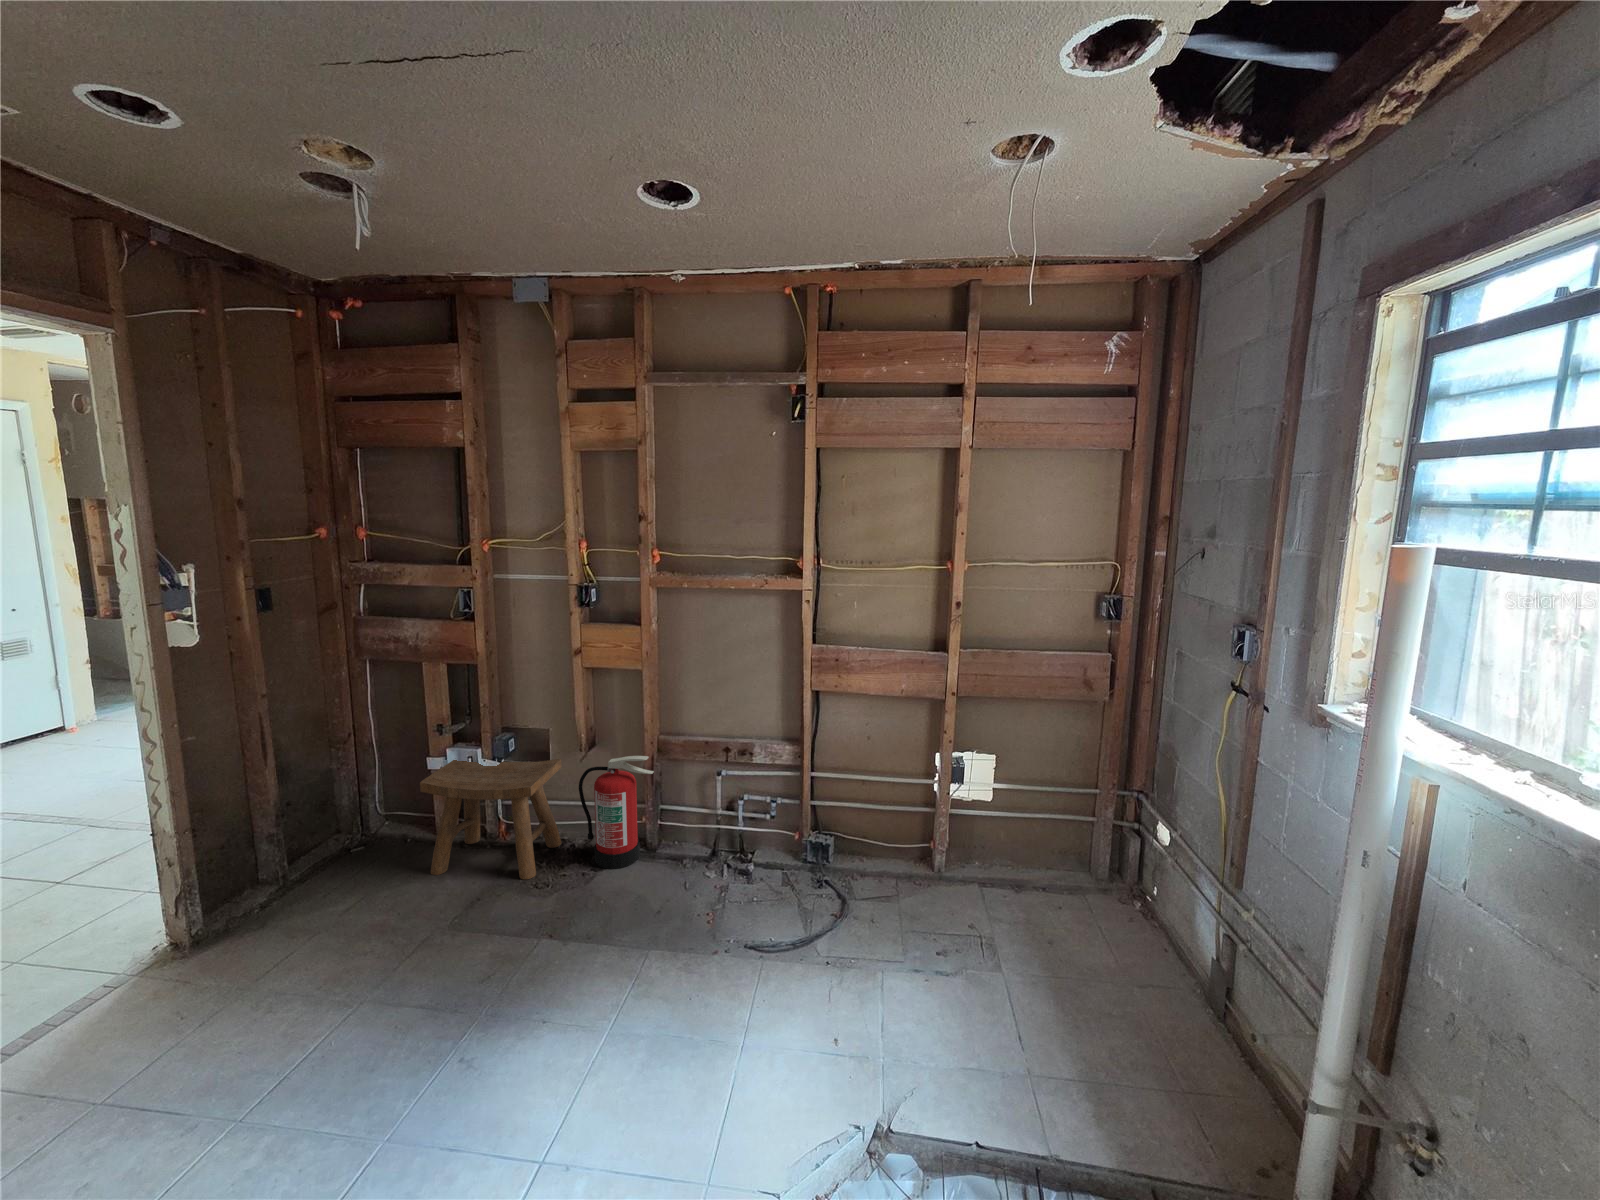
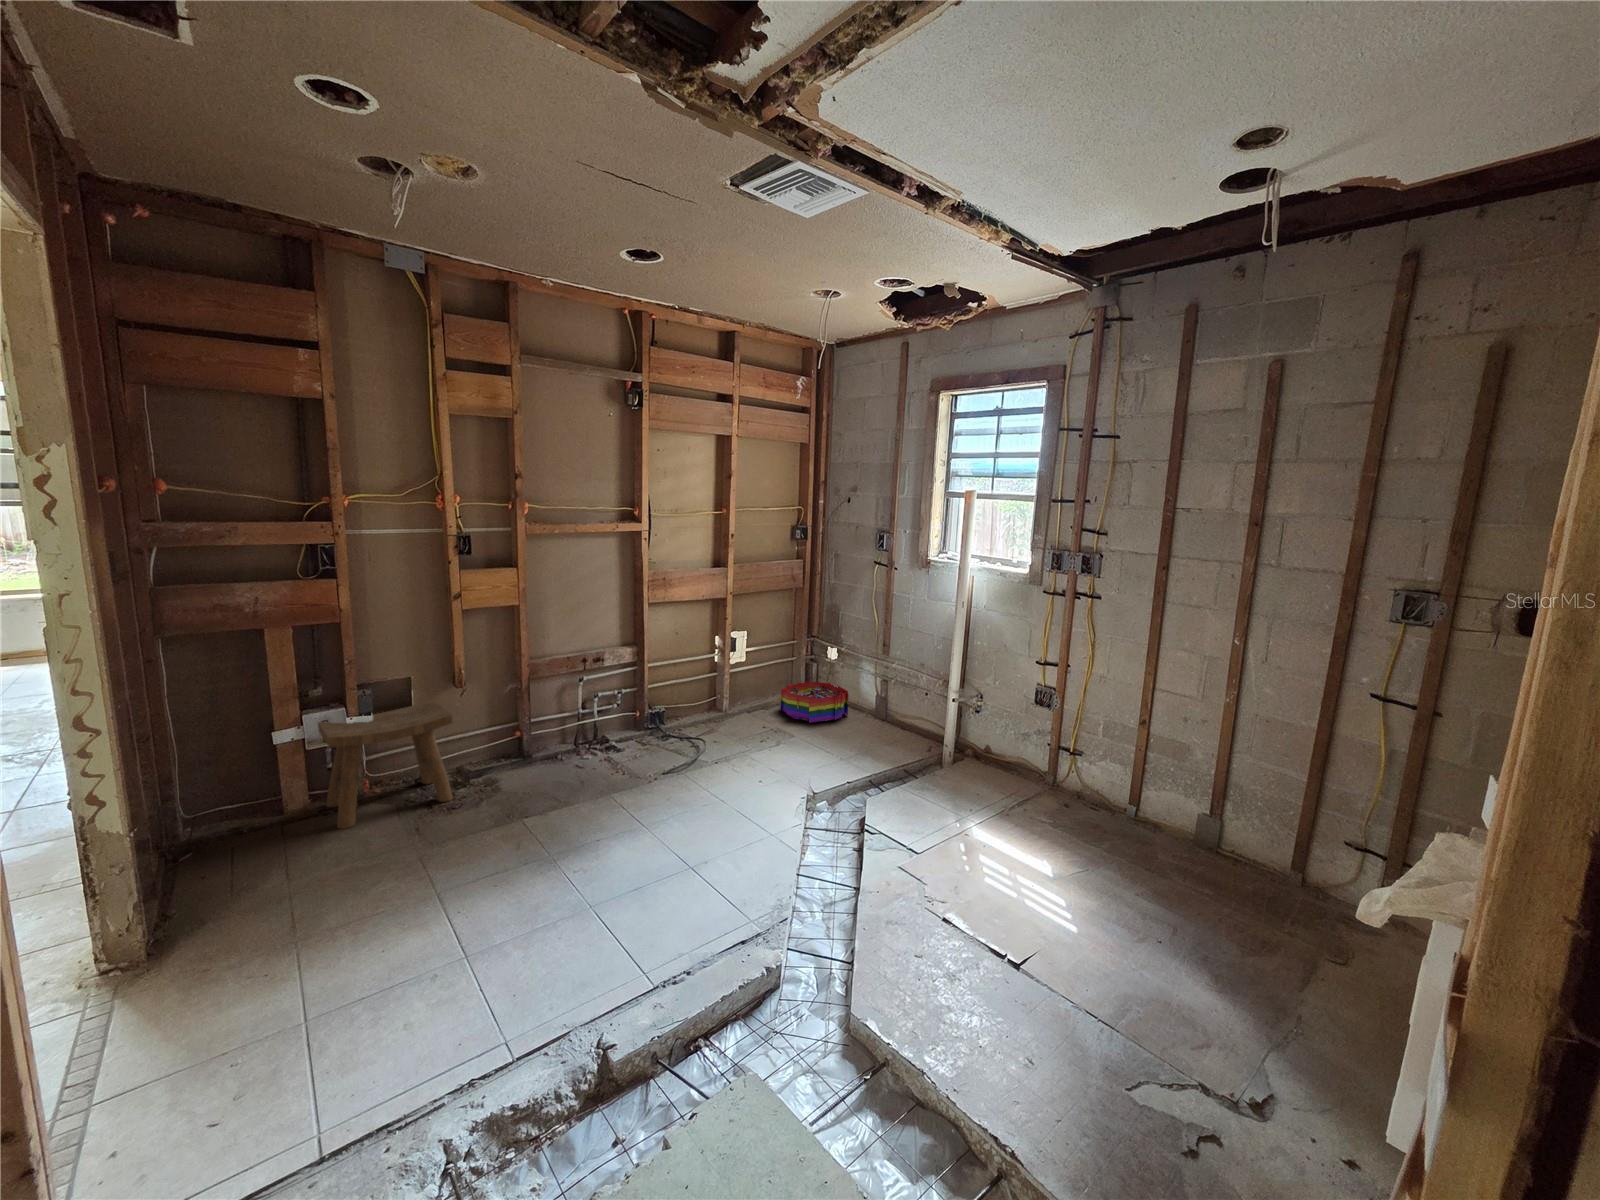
fire extinguisher: present [579,756,654,869] -> none [465,676,535,778]
storage bin: none [1024,856,1156,963] -> present [781,681,849,723]

